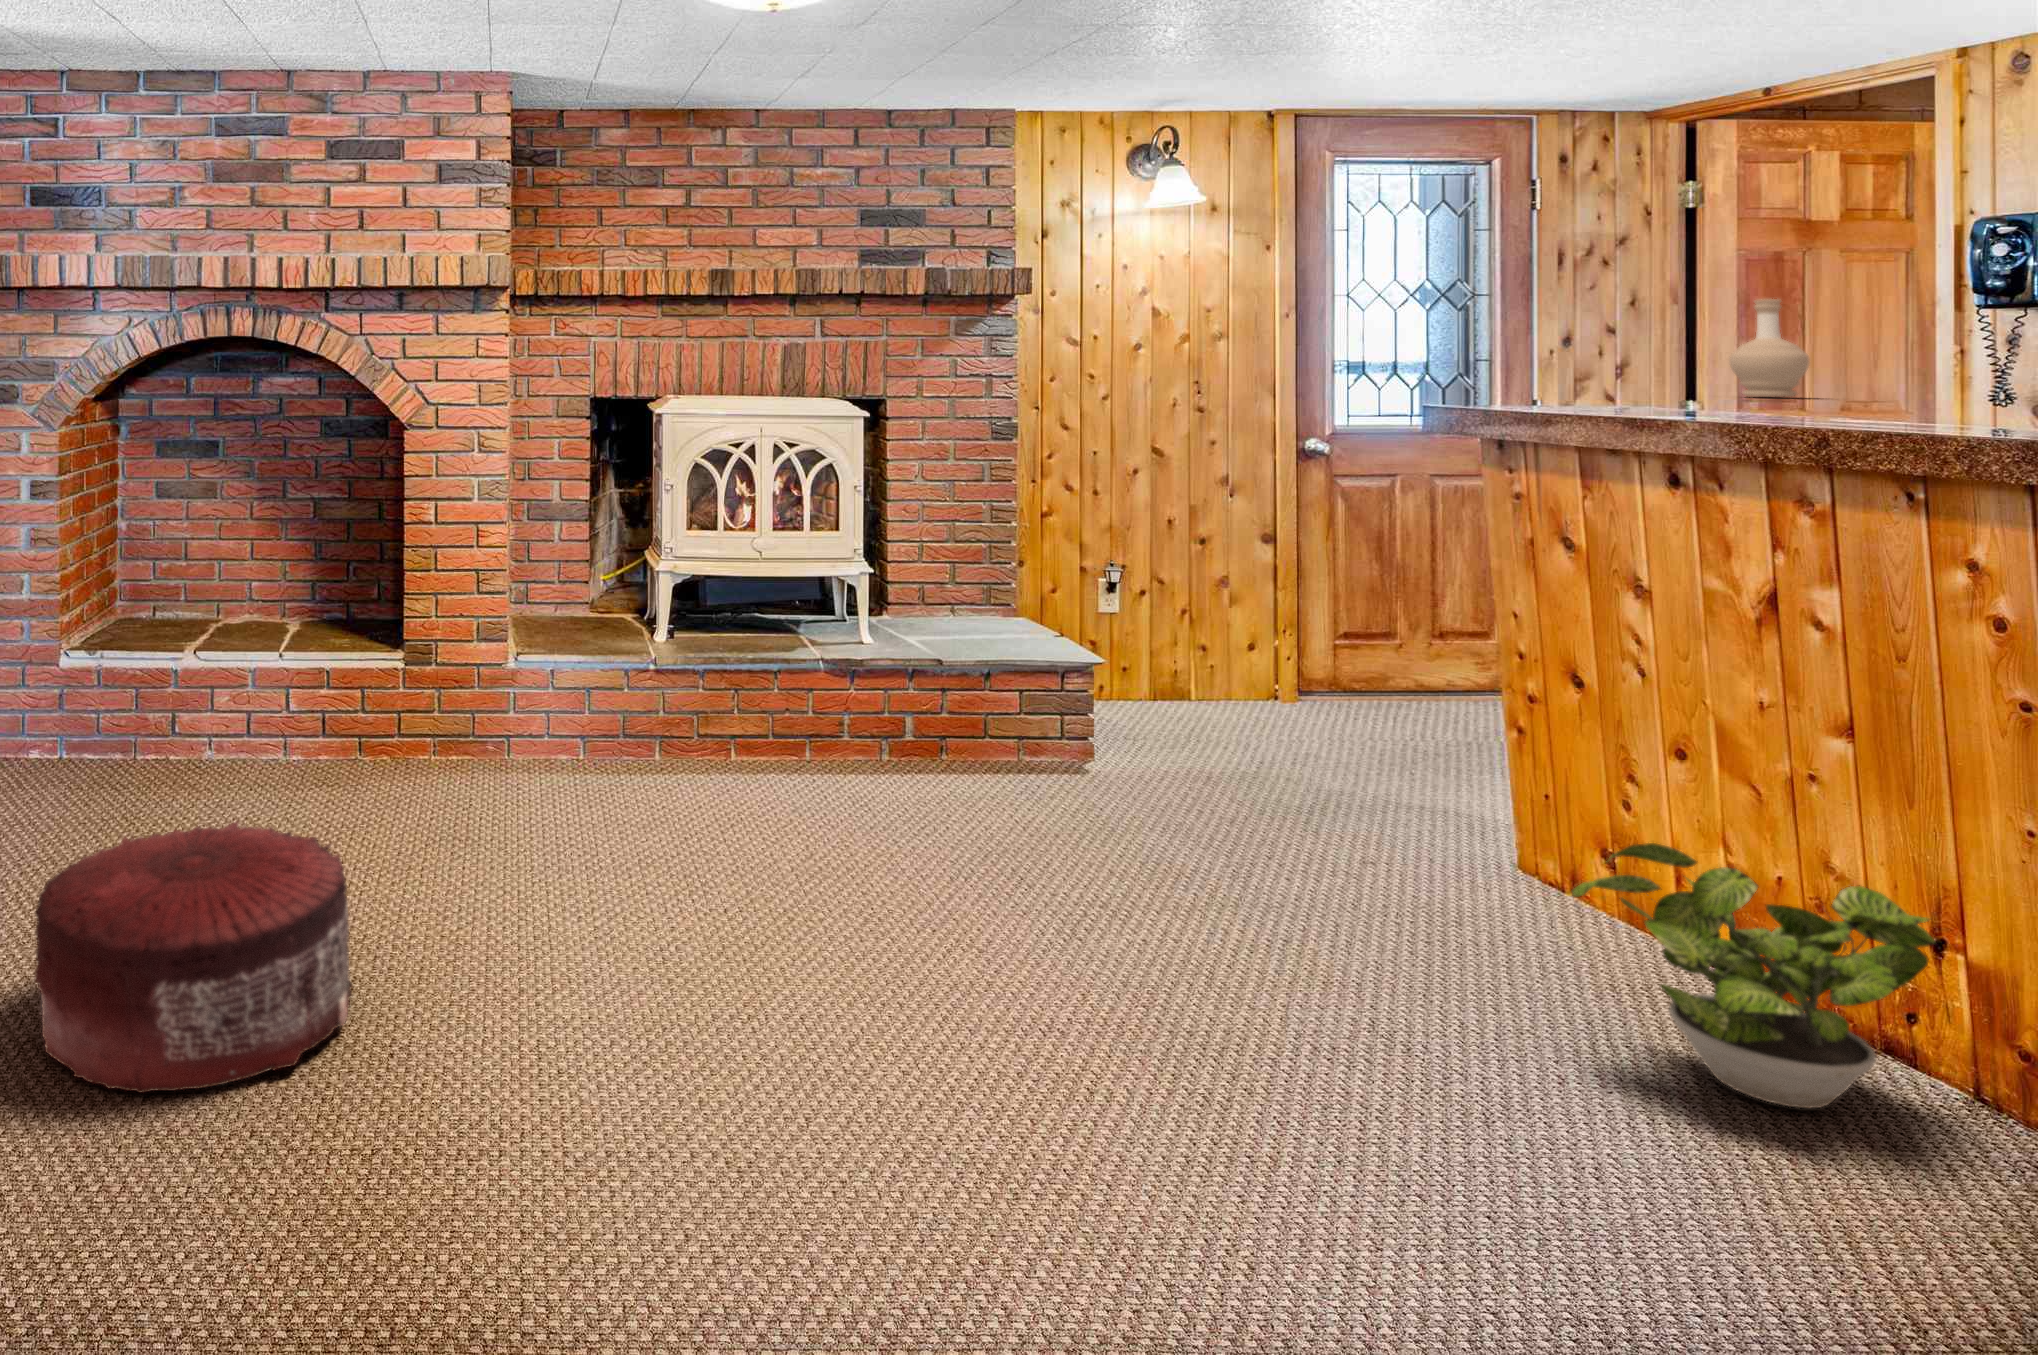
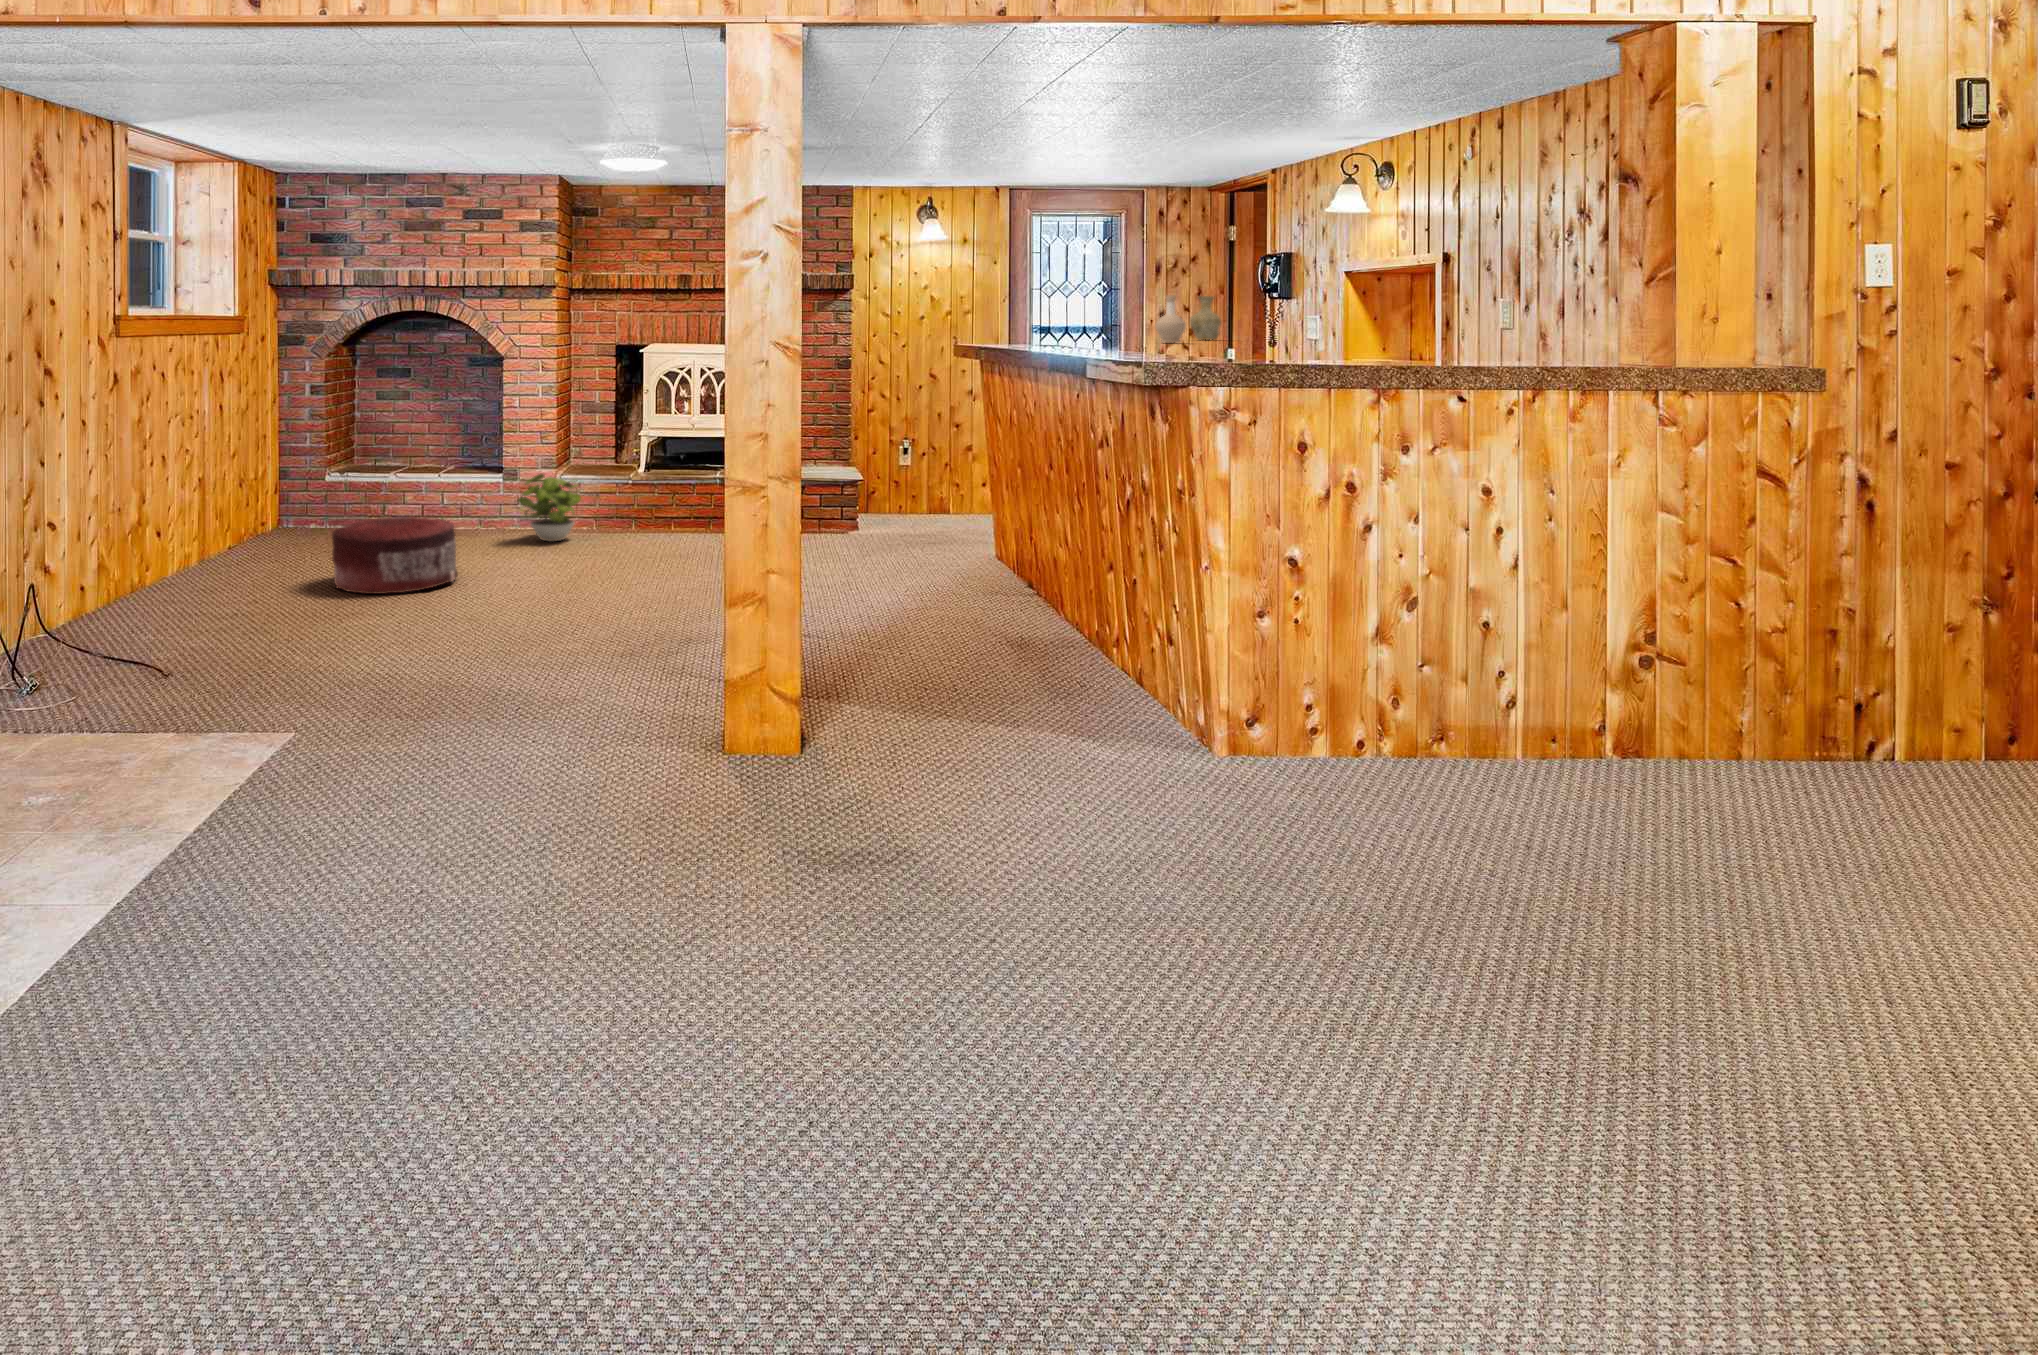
vase: none [1620,307,1698,387] -> present [1190,296,1221,340]
potted plant: present [1572,843,1935,1108] -> present [518,473,581,542]

